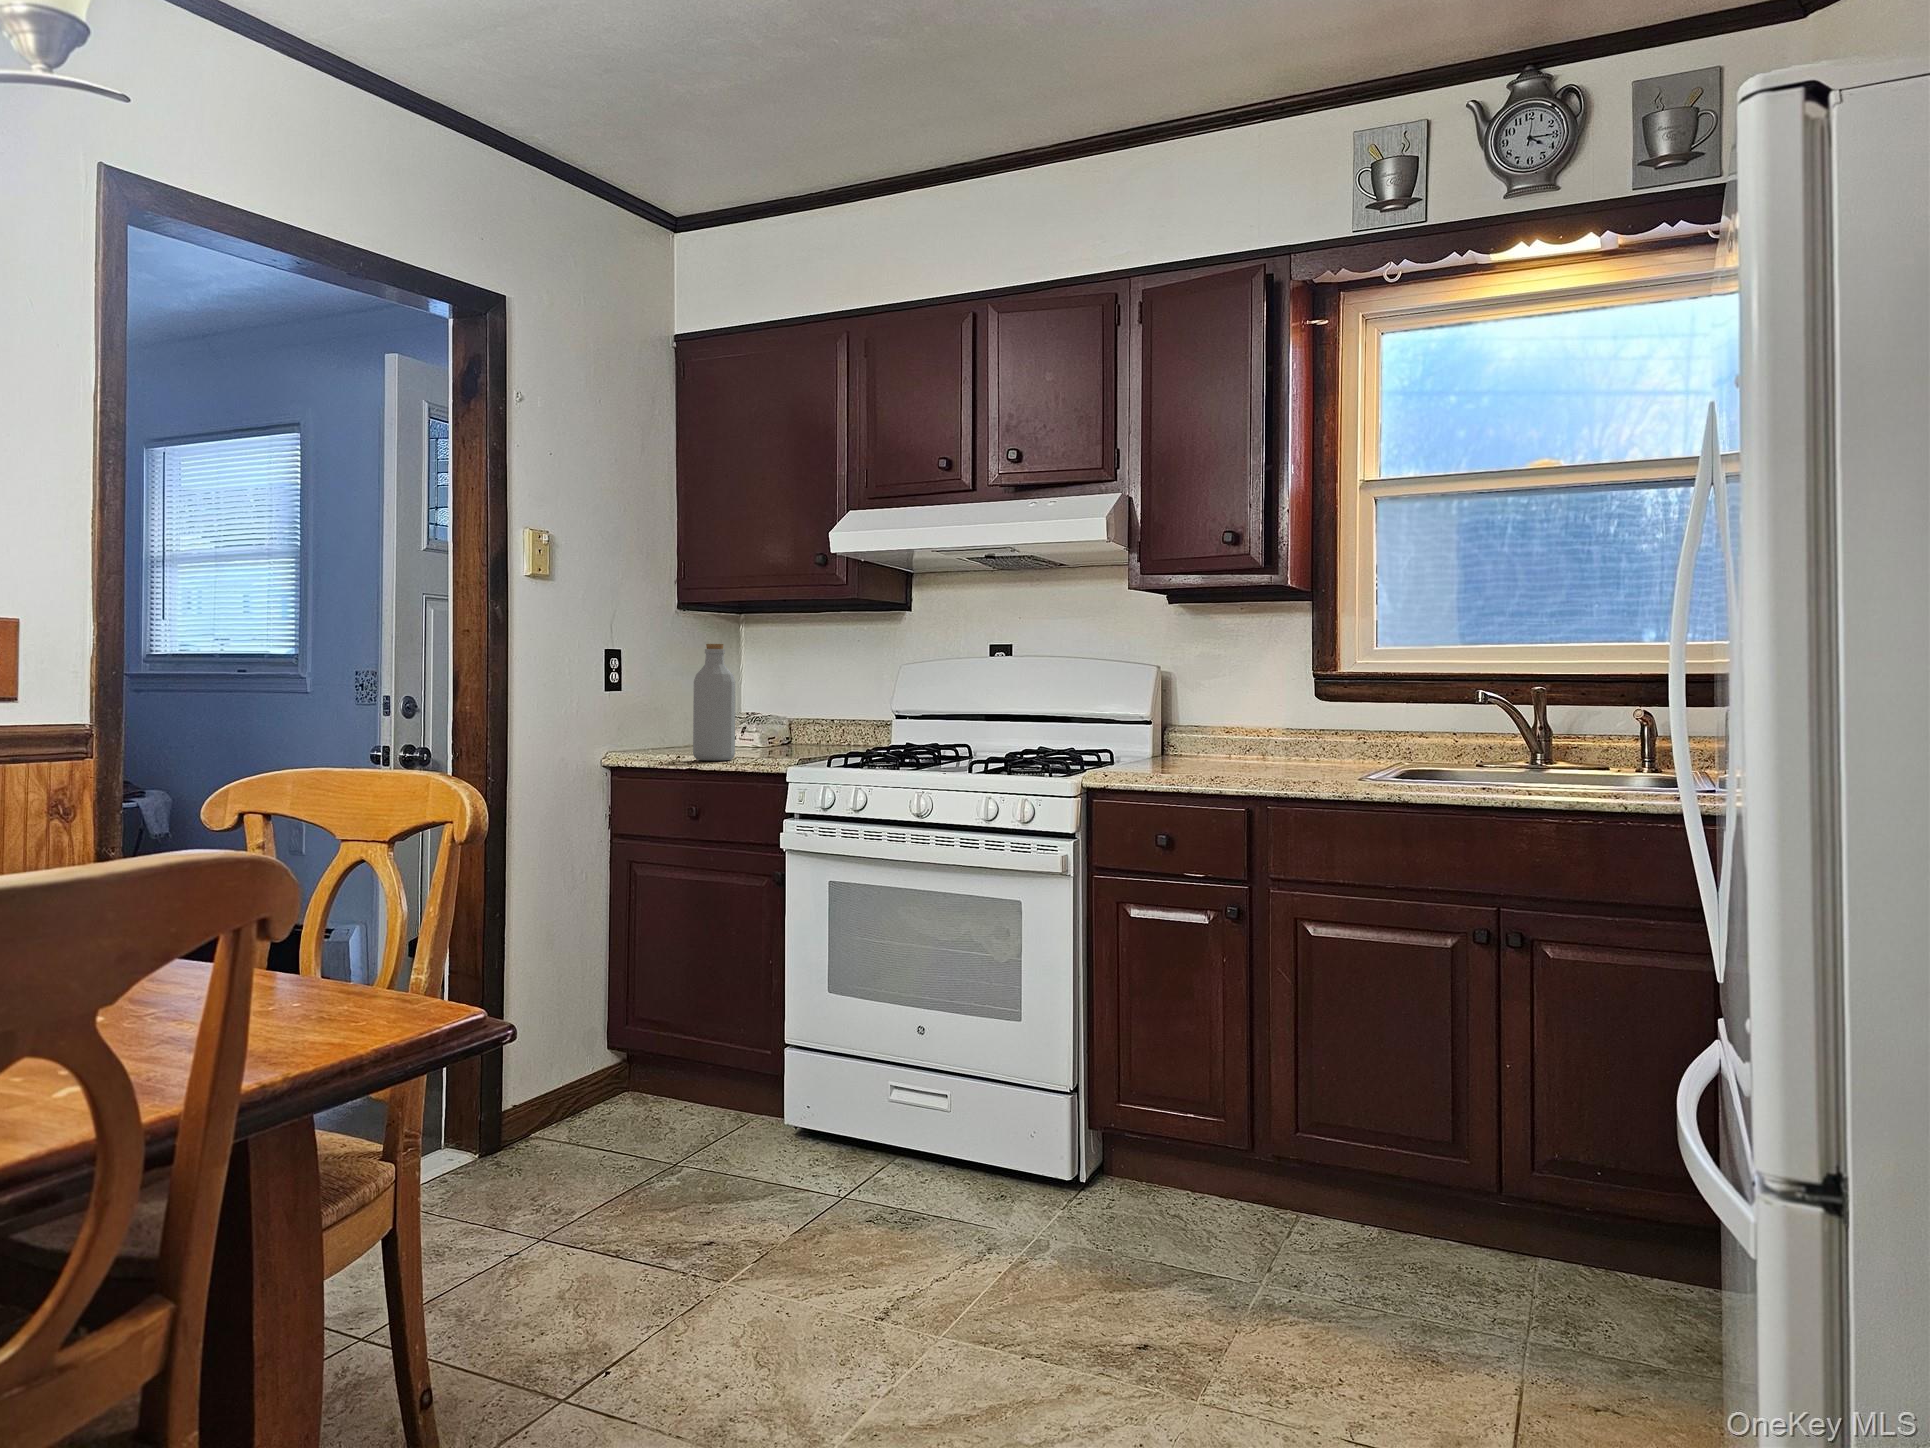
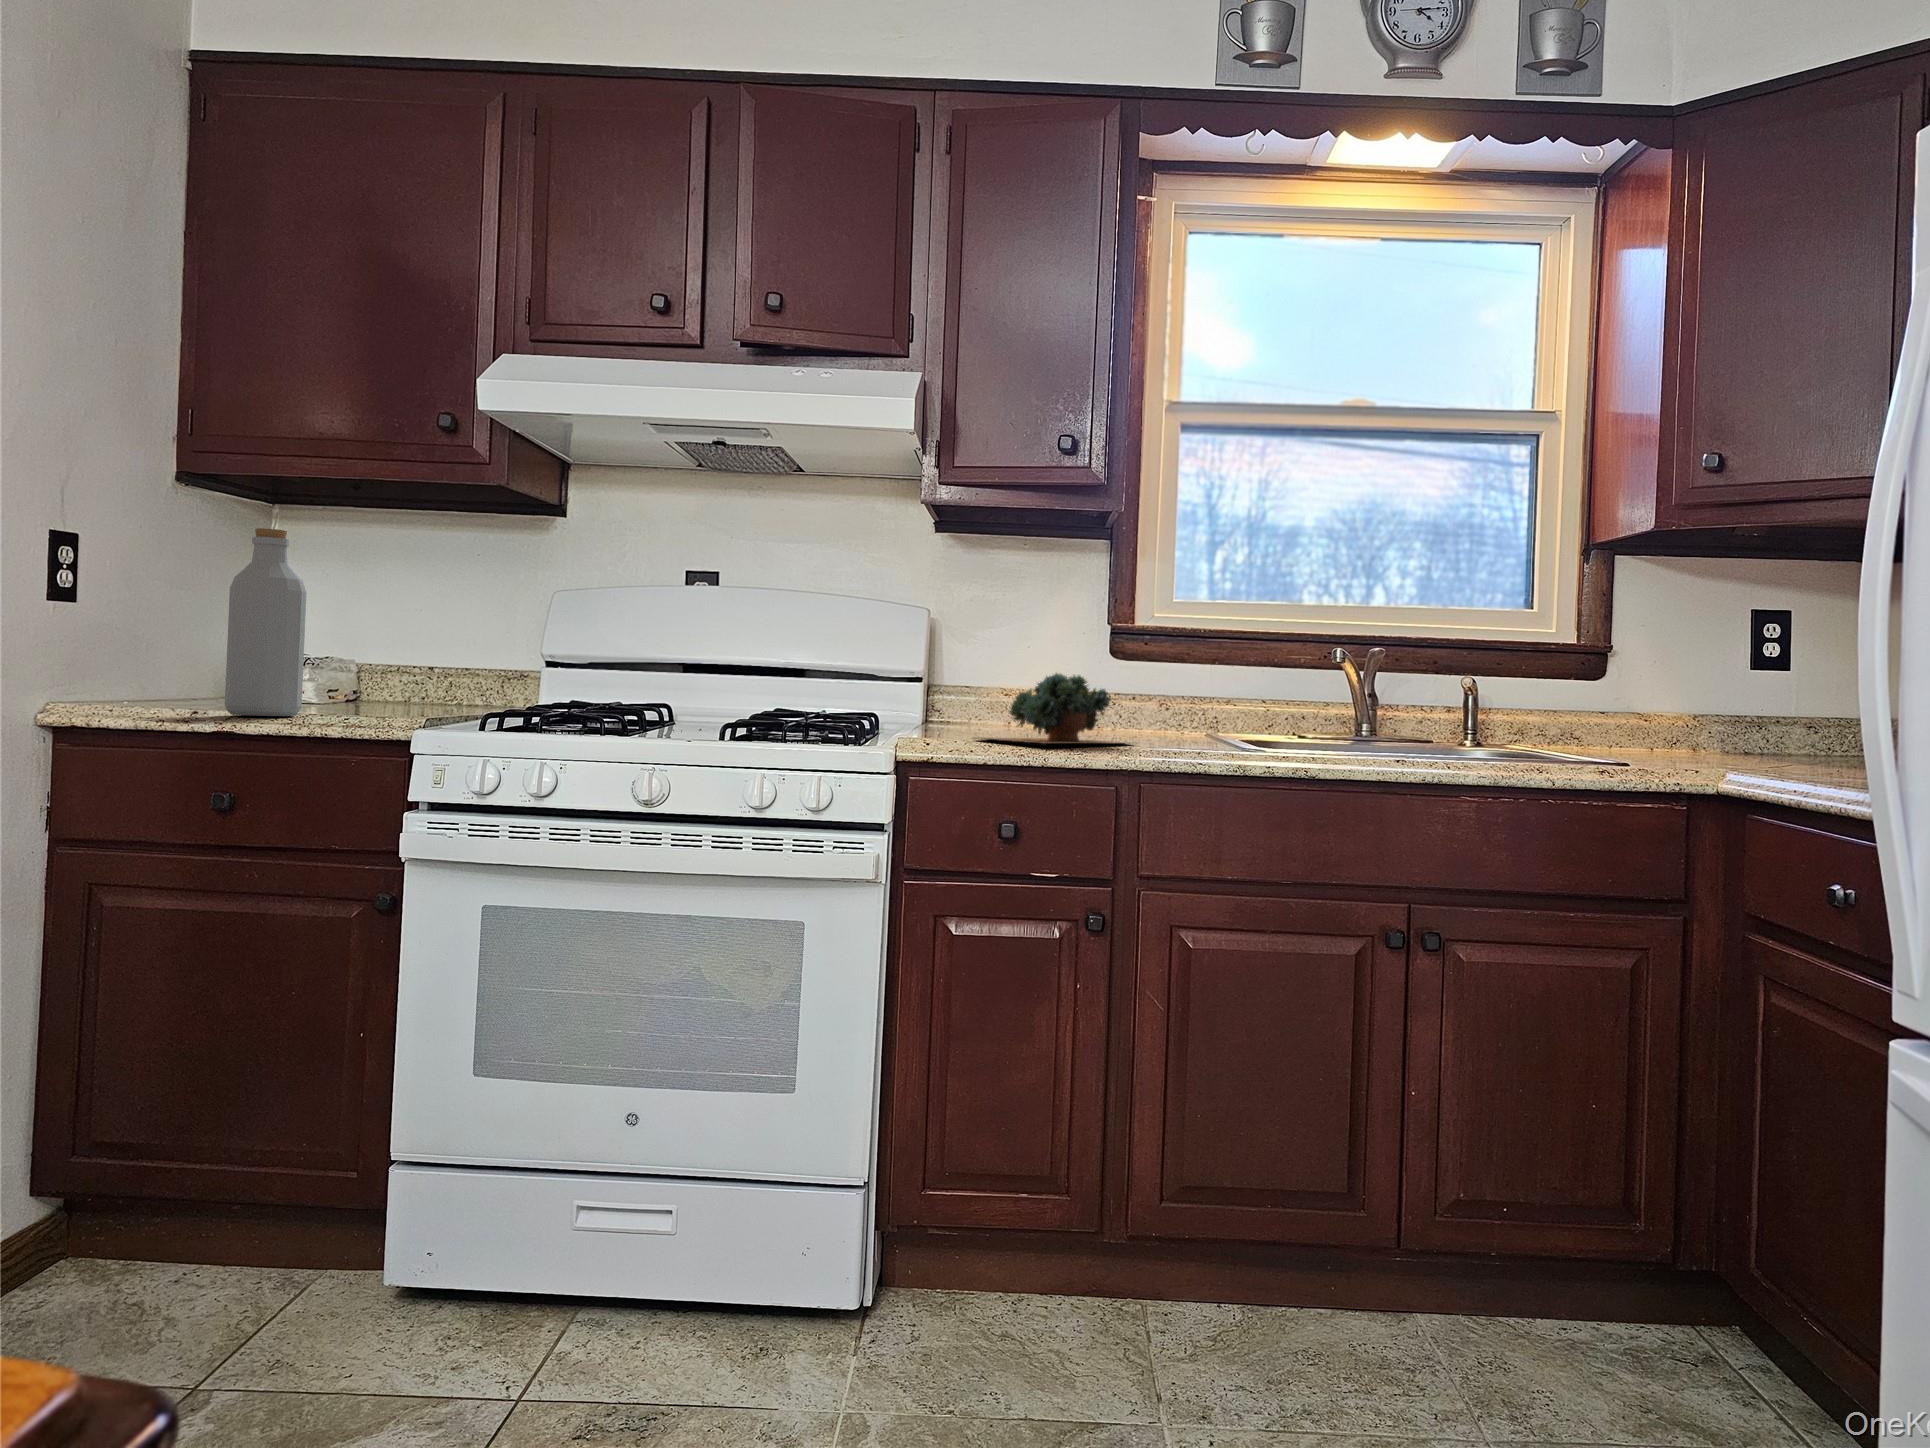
succulent plant: none [1159,718,1291,774] -> present [978,673,1123,744]

